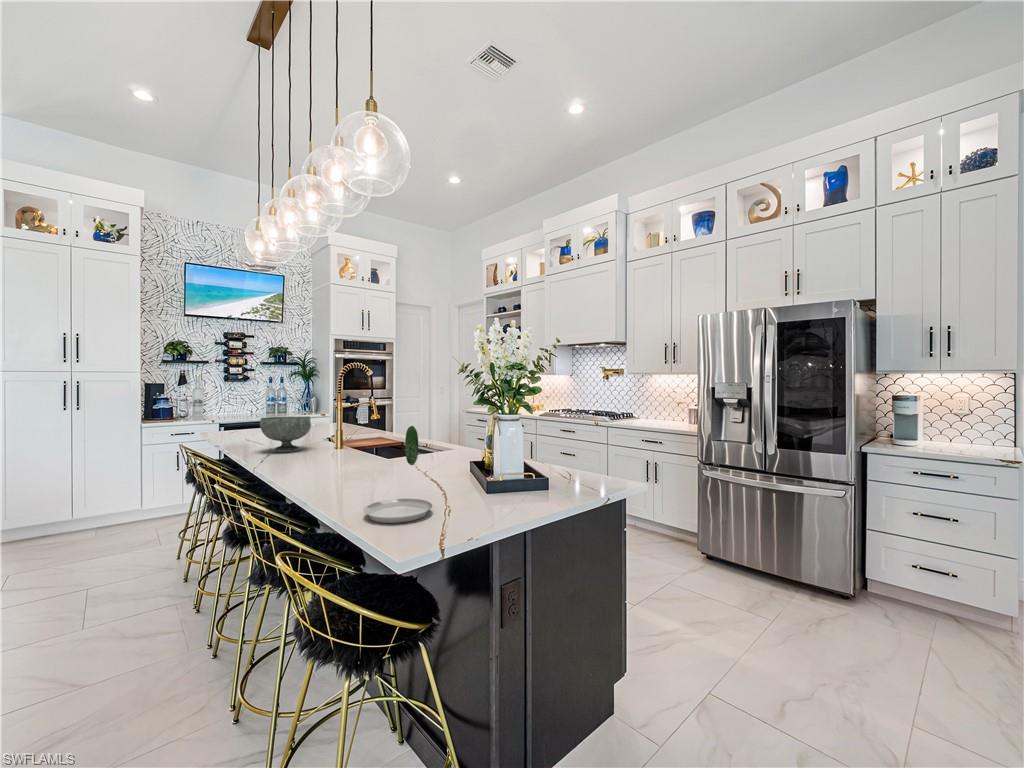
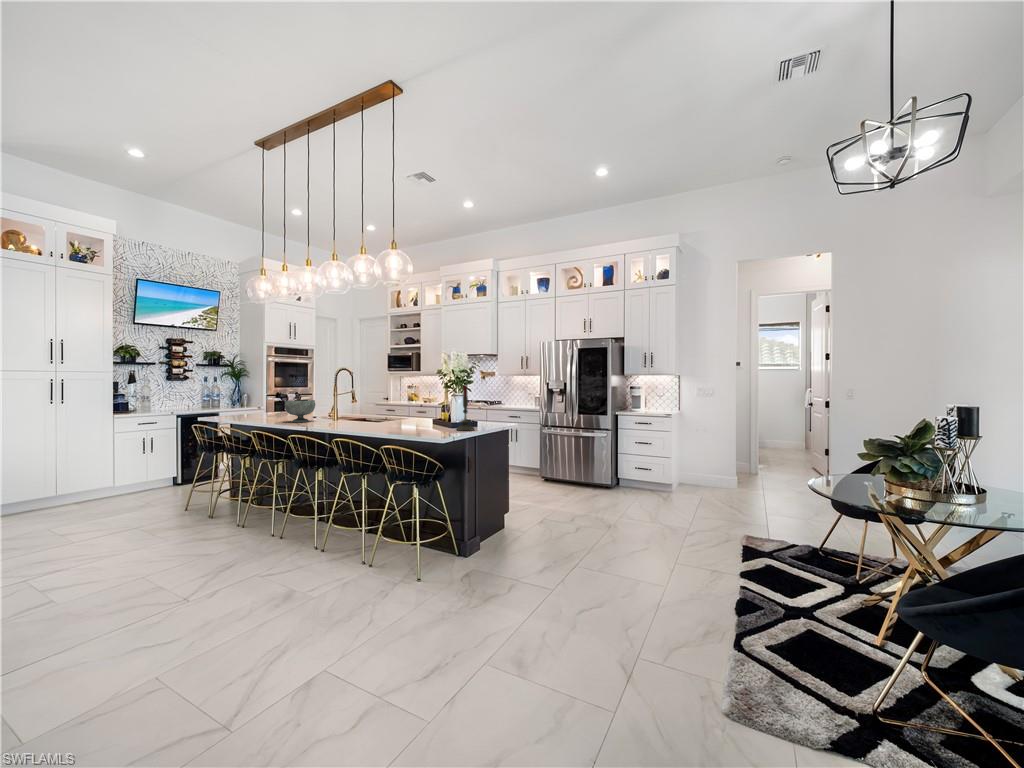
candle: none [483,399,526,517] -> present [456,385,474,431]
plate: present [364,426,432,523] -> none [409,396,437,433]

